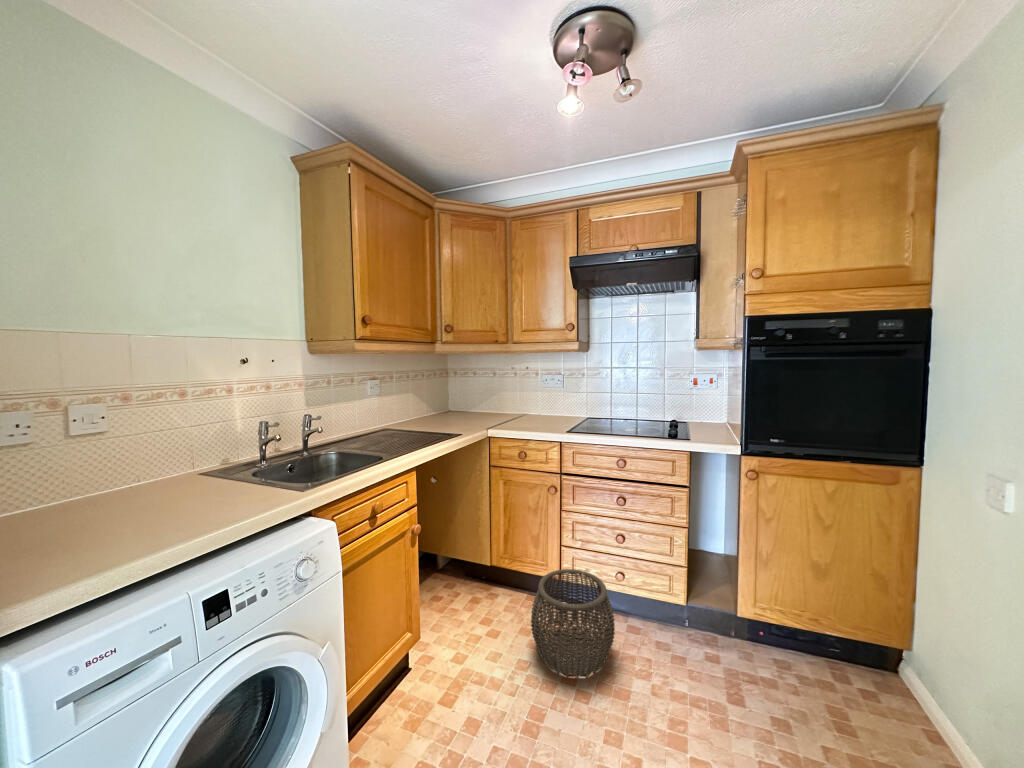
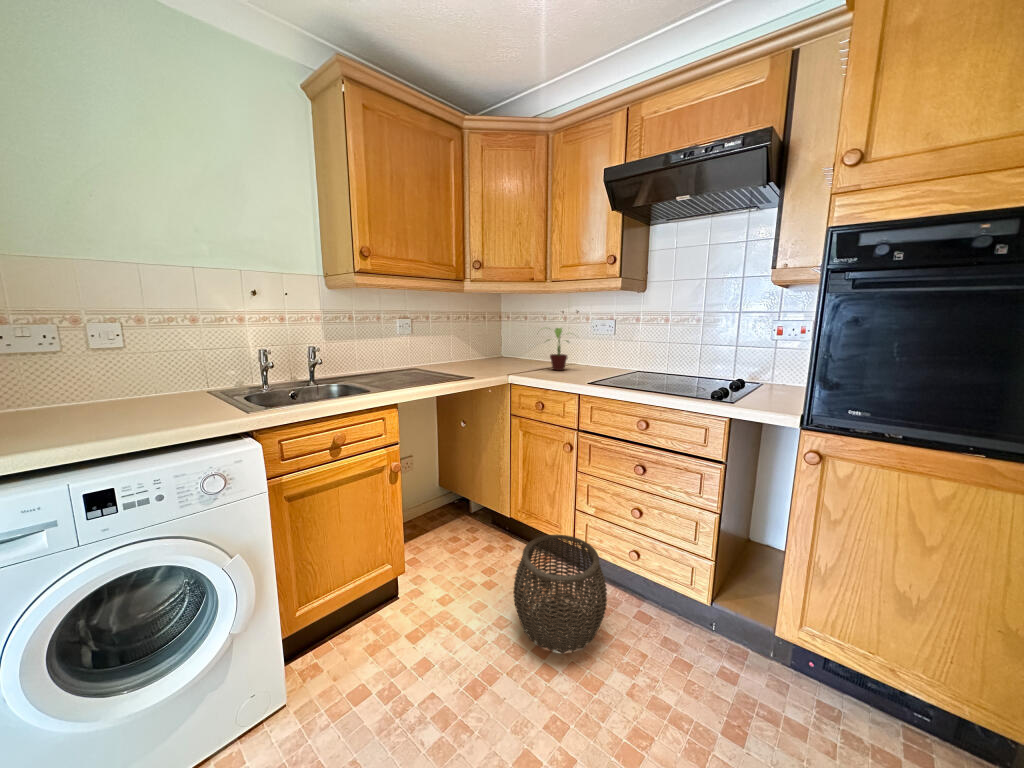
potted plant: none [502,383,538,421] -> present [549,328,569,370]

